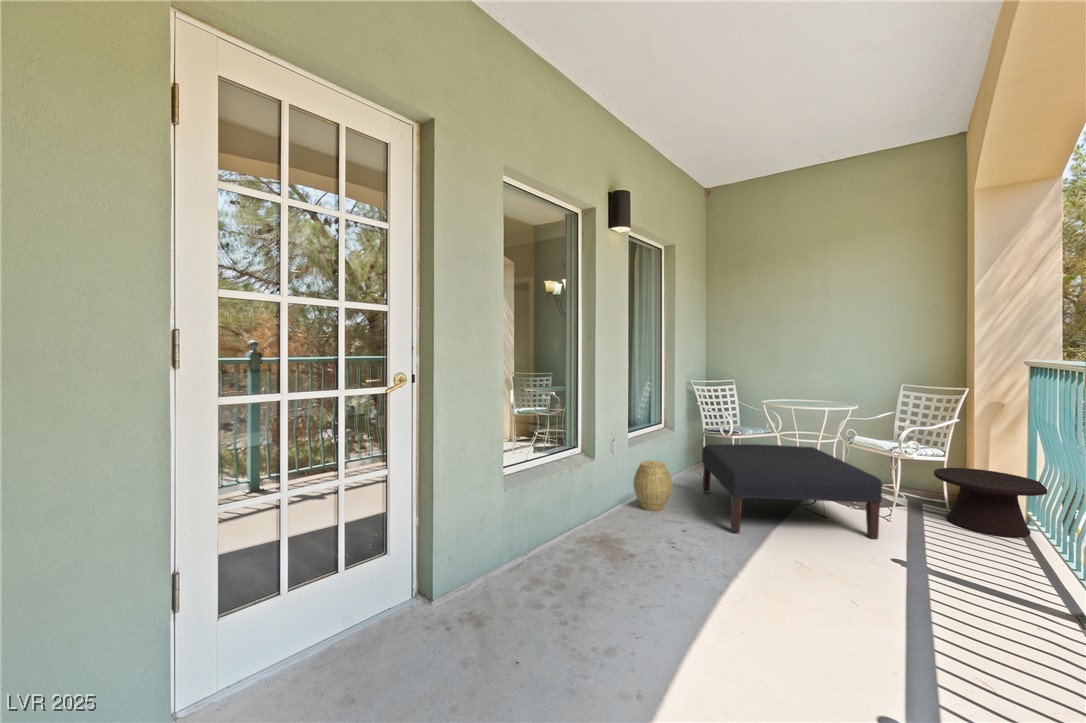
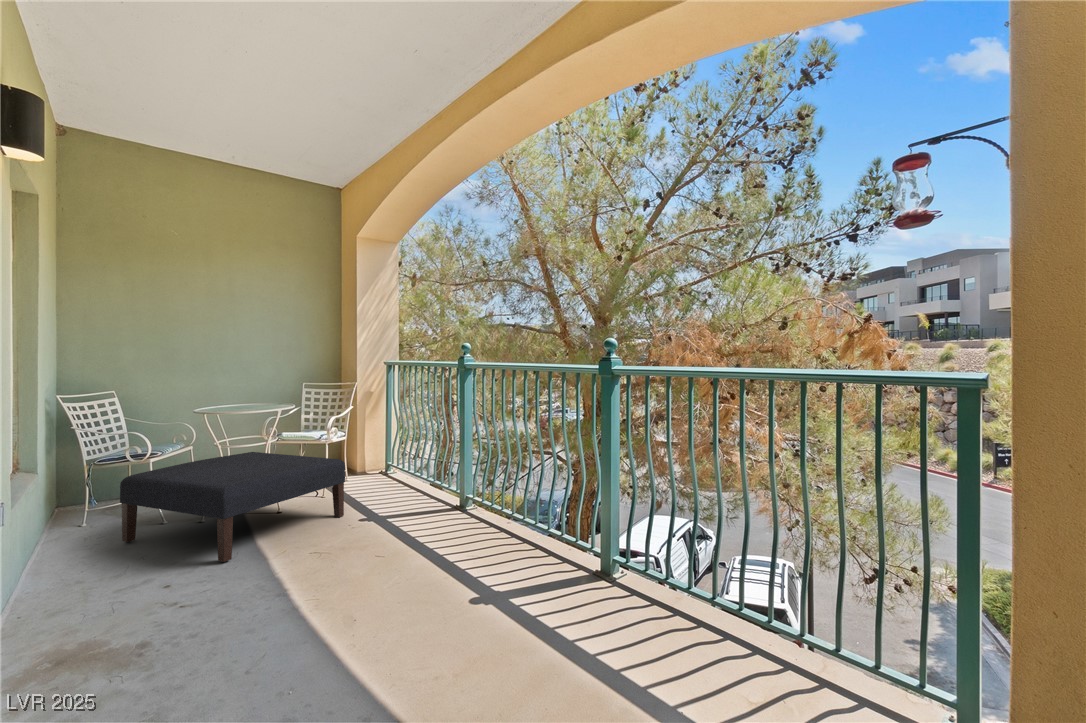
woven basket: present [633,461,672,511] -> none [28,512,108,594]
side table: present [934,468,1047,538] -> none [353,442,420,489]

